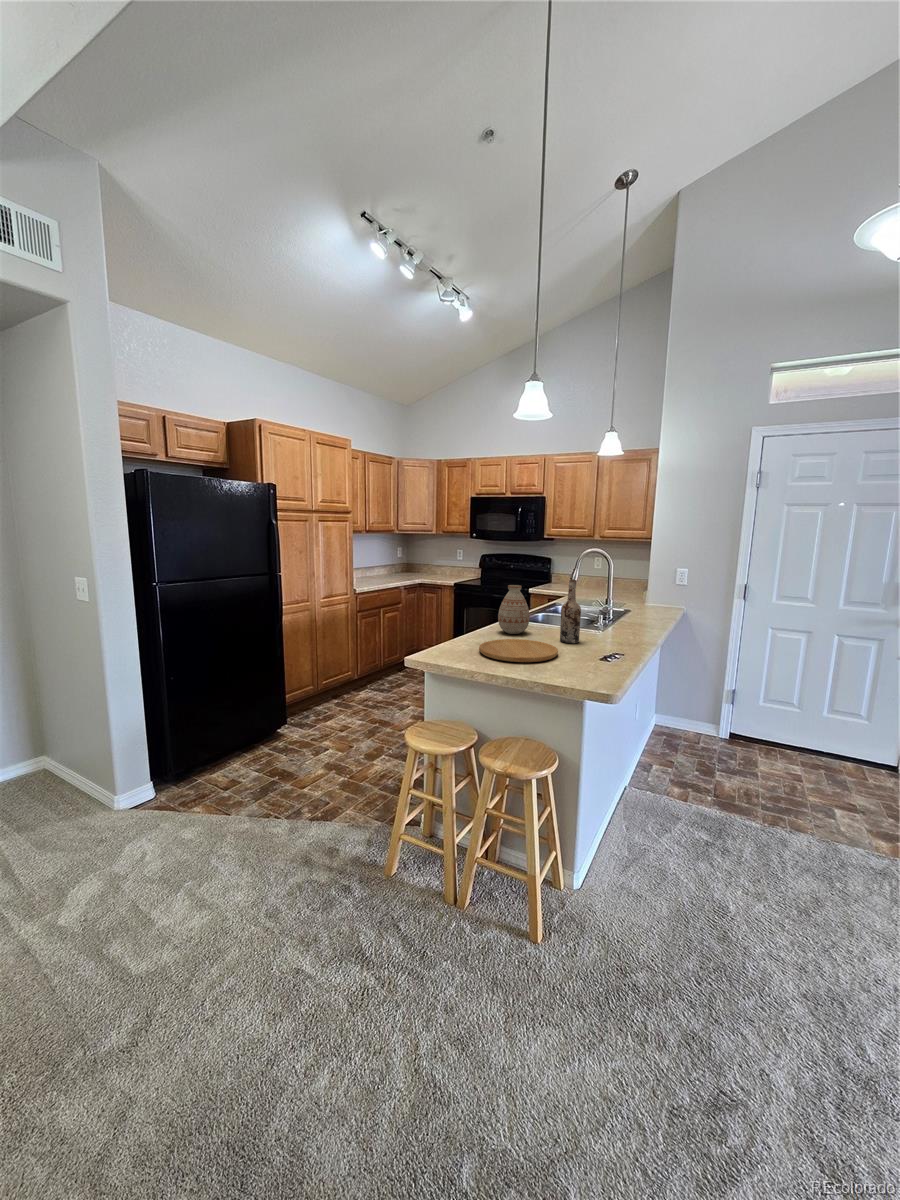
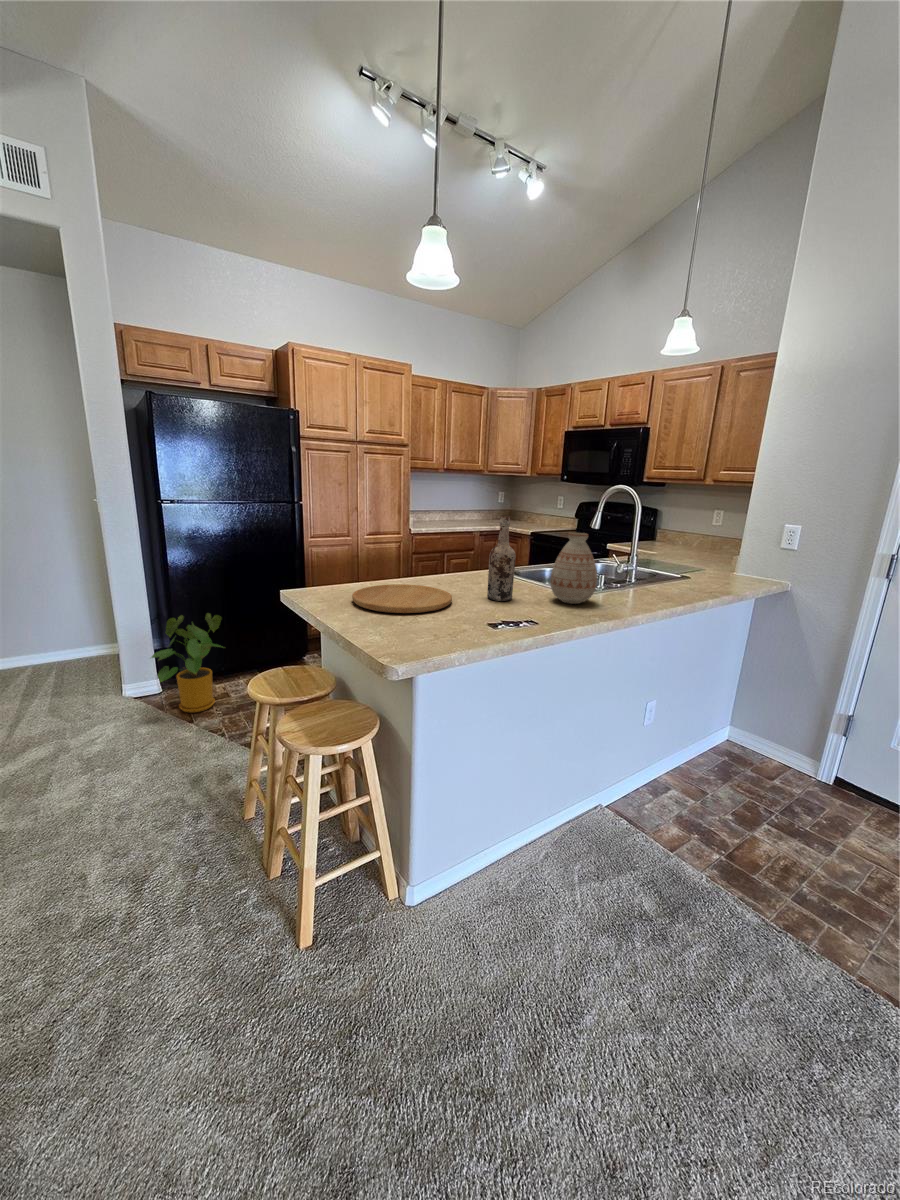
vase: present [498,585,530,634] -> present [550,533,597,604]
house plant: none [172,697,254,807] -> present [152,613,222,713]

